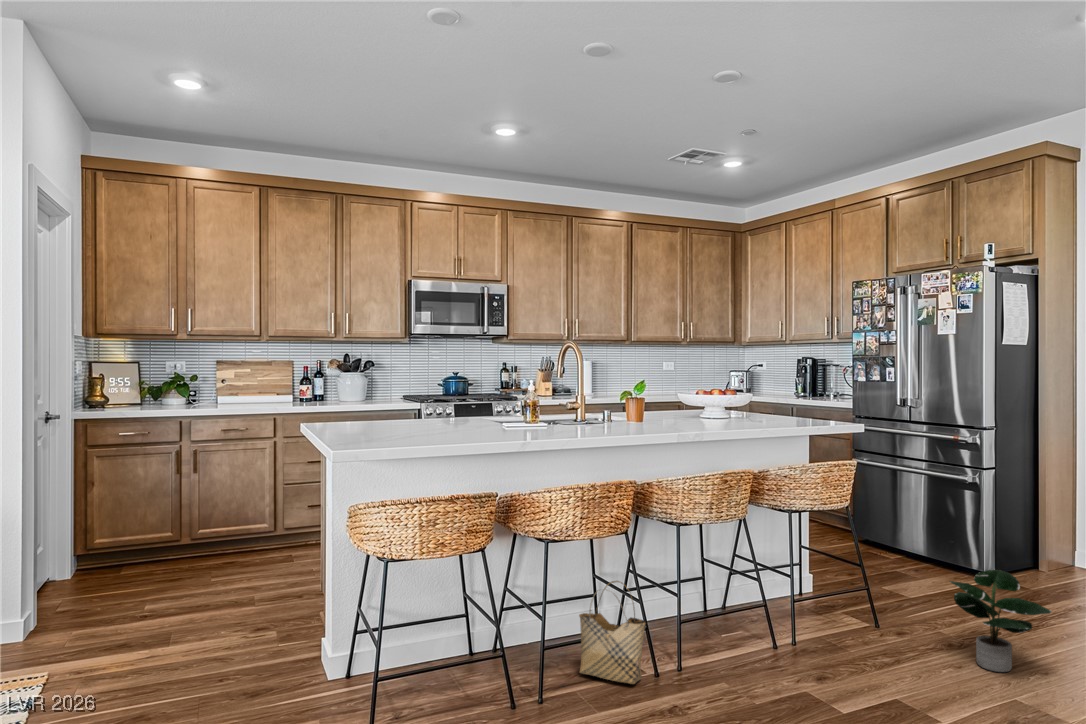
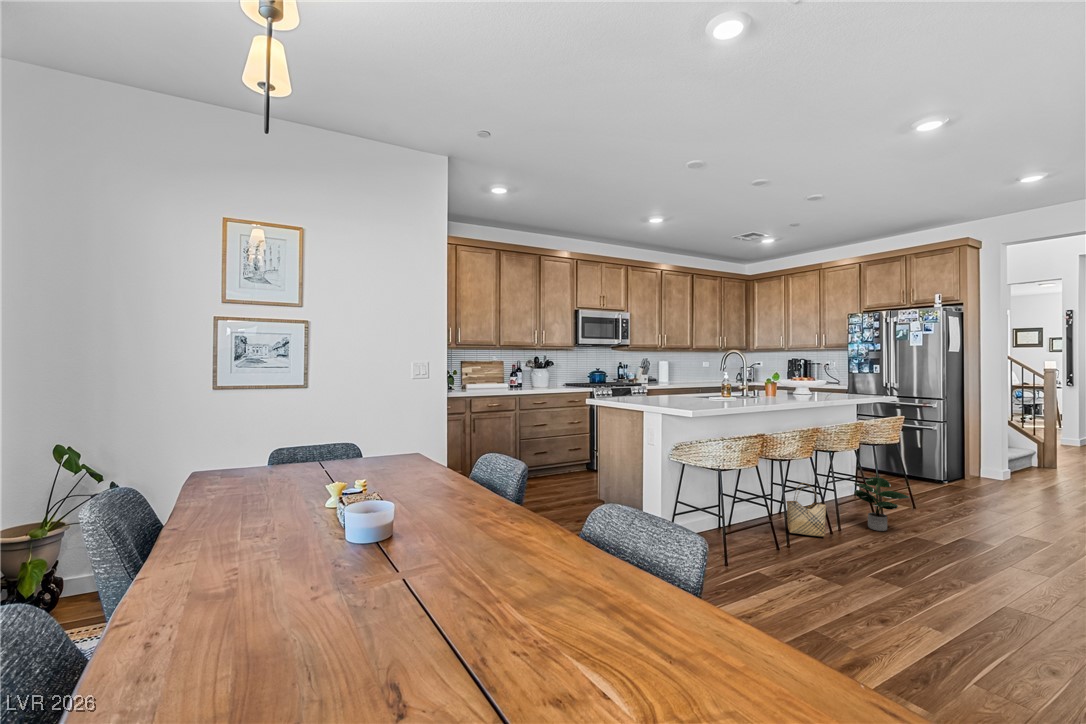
potted plant: present [950,570,1052,672] -> present [854,477,909,531]

